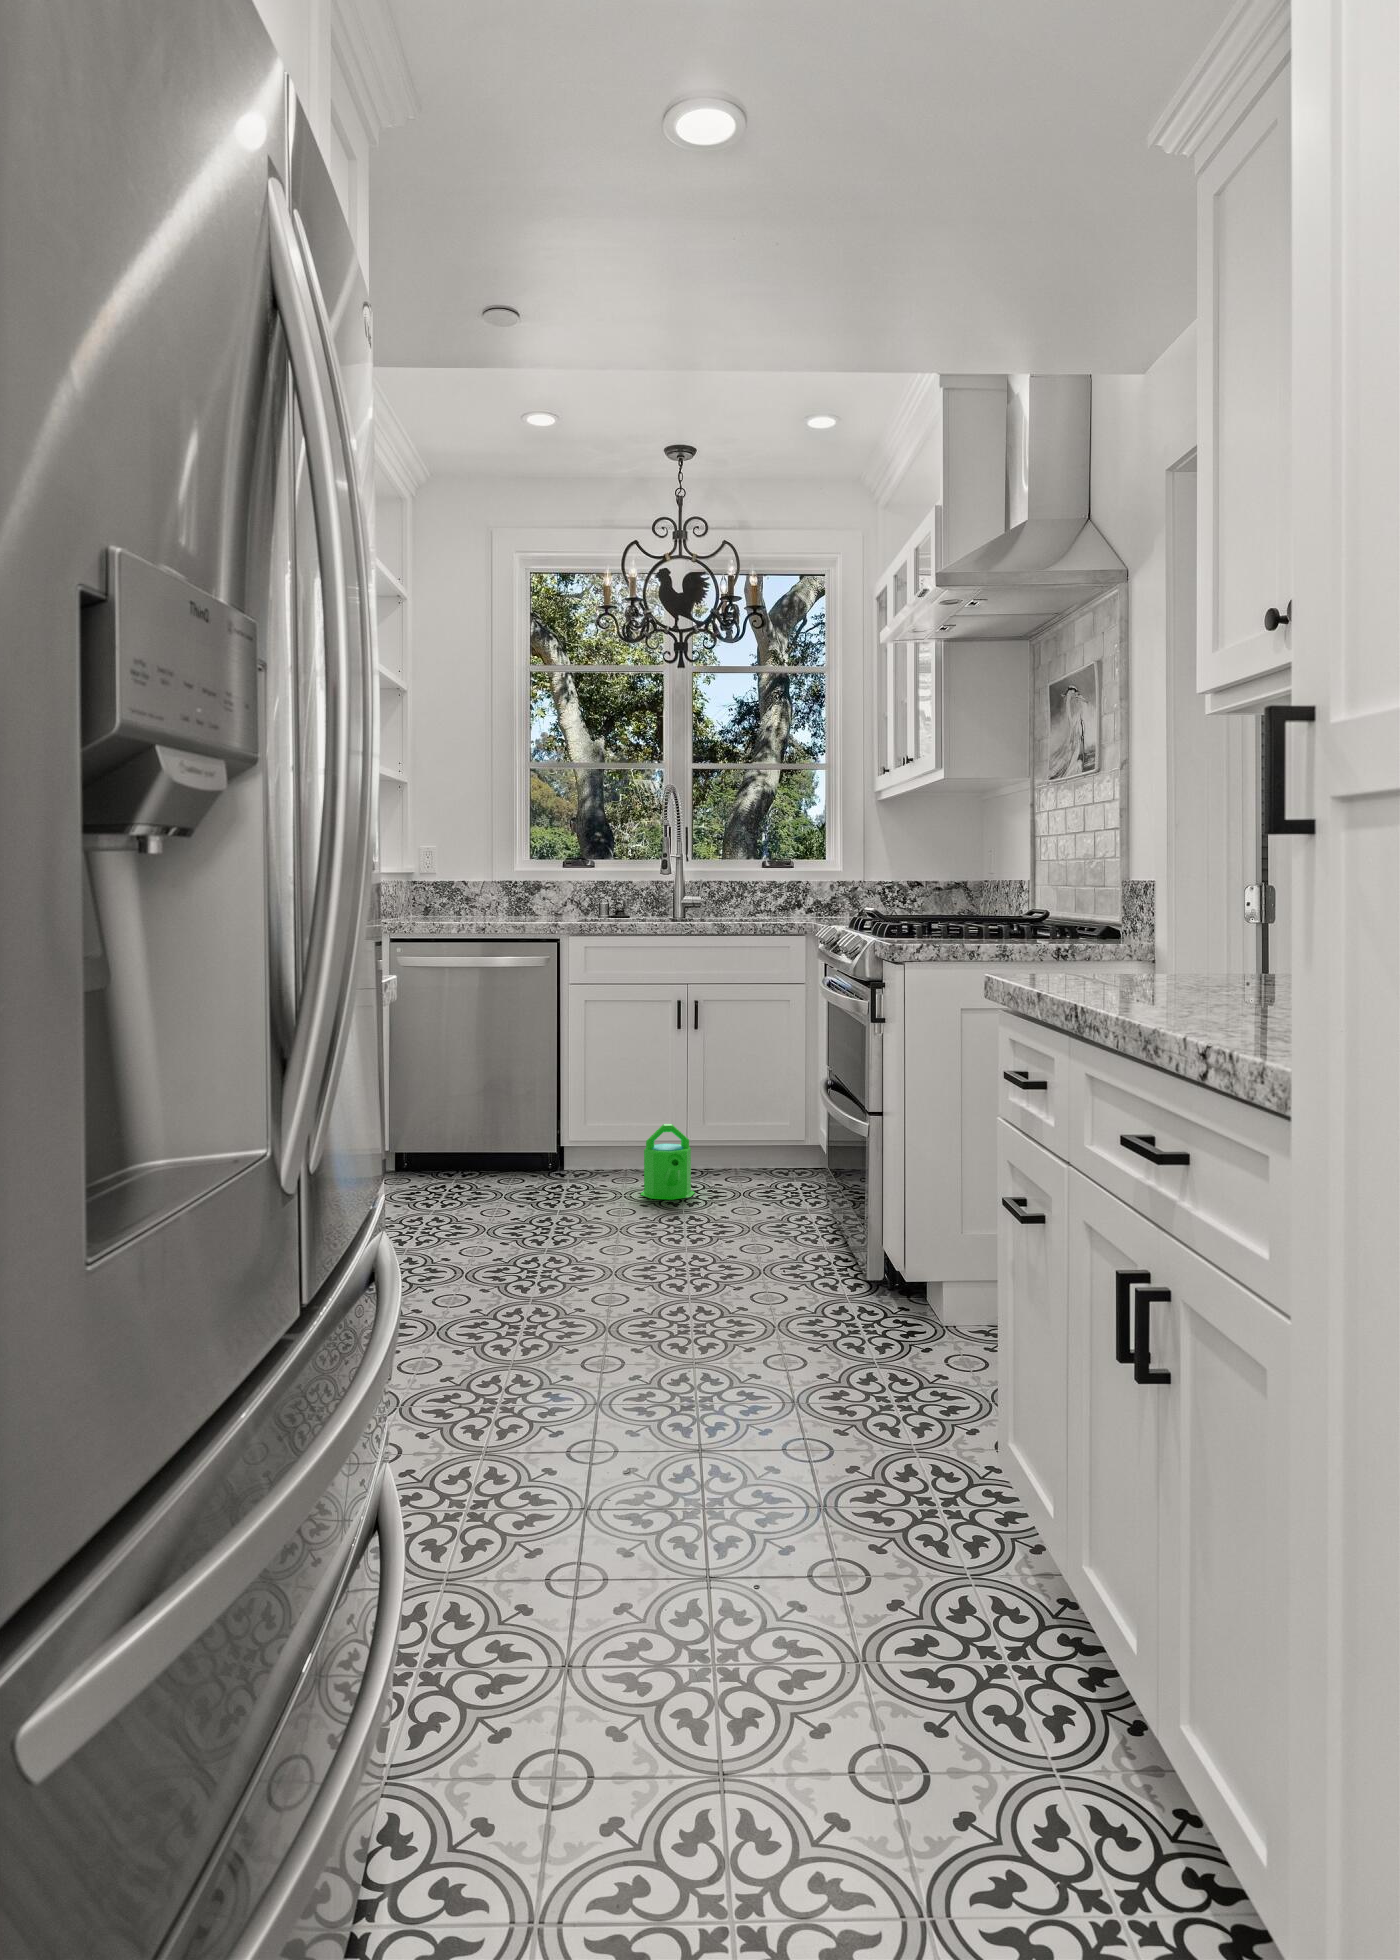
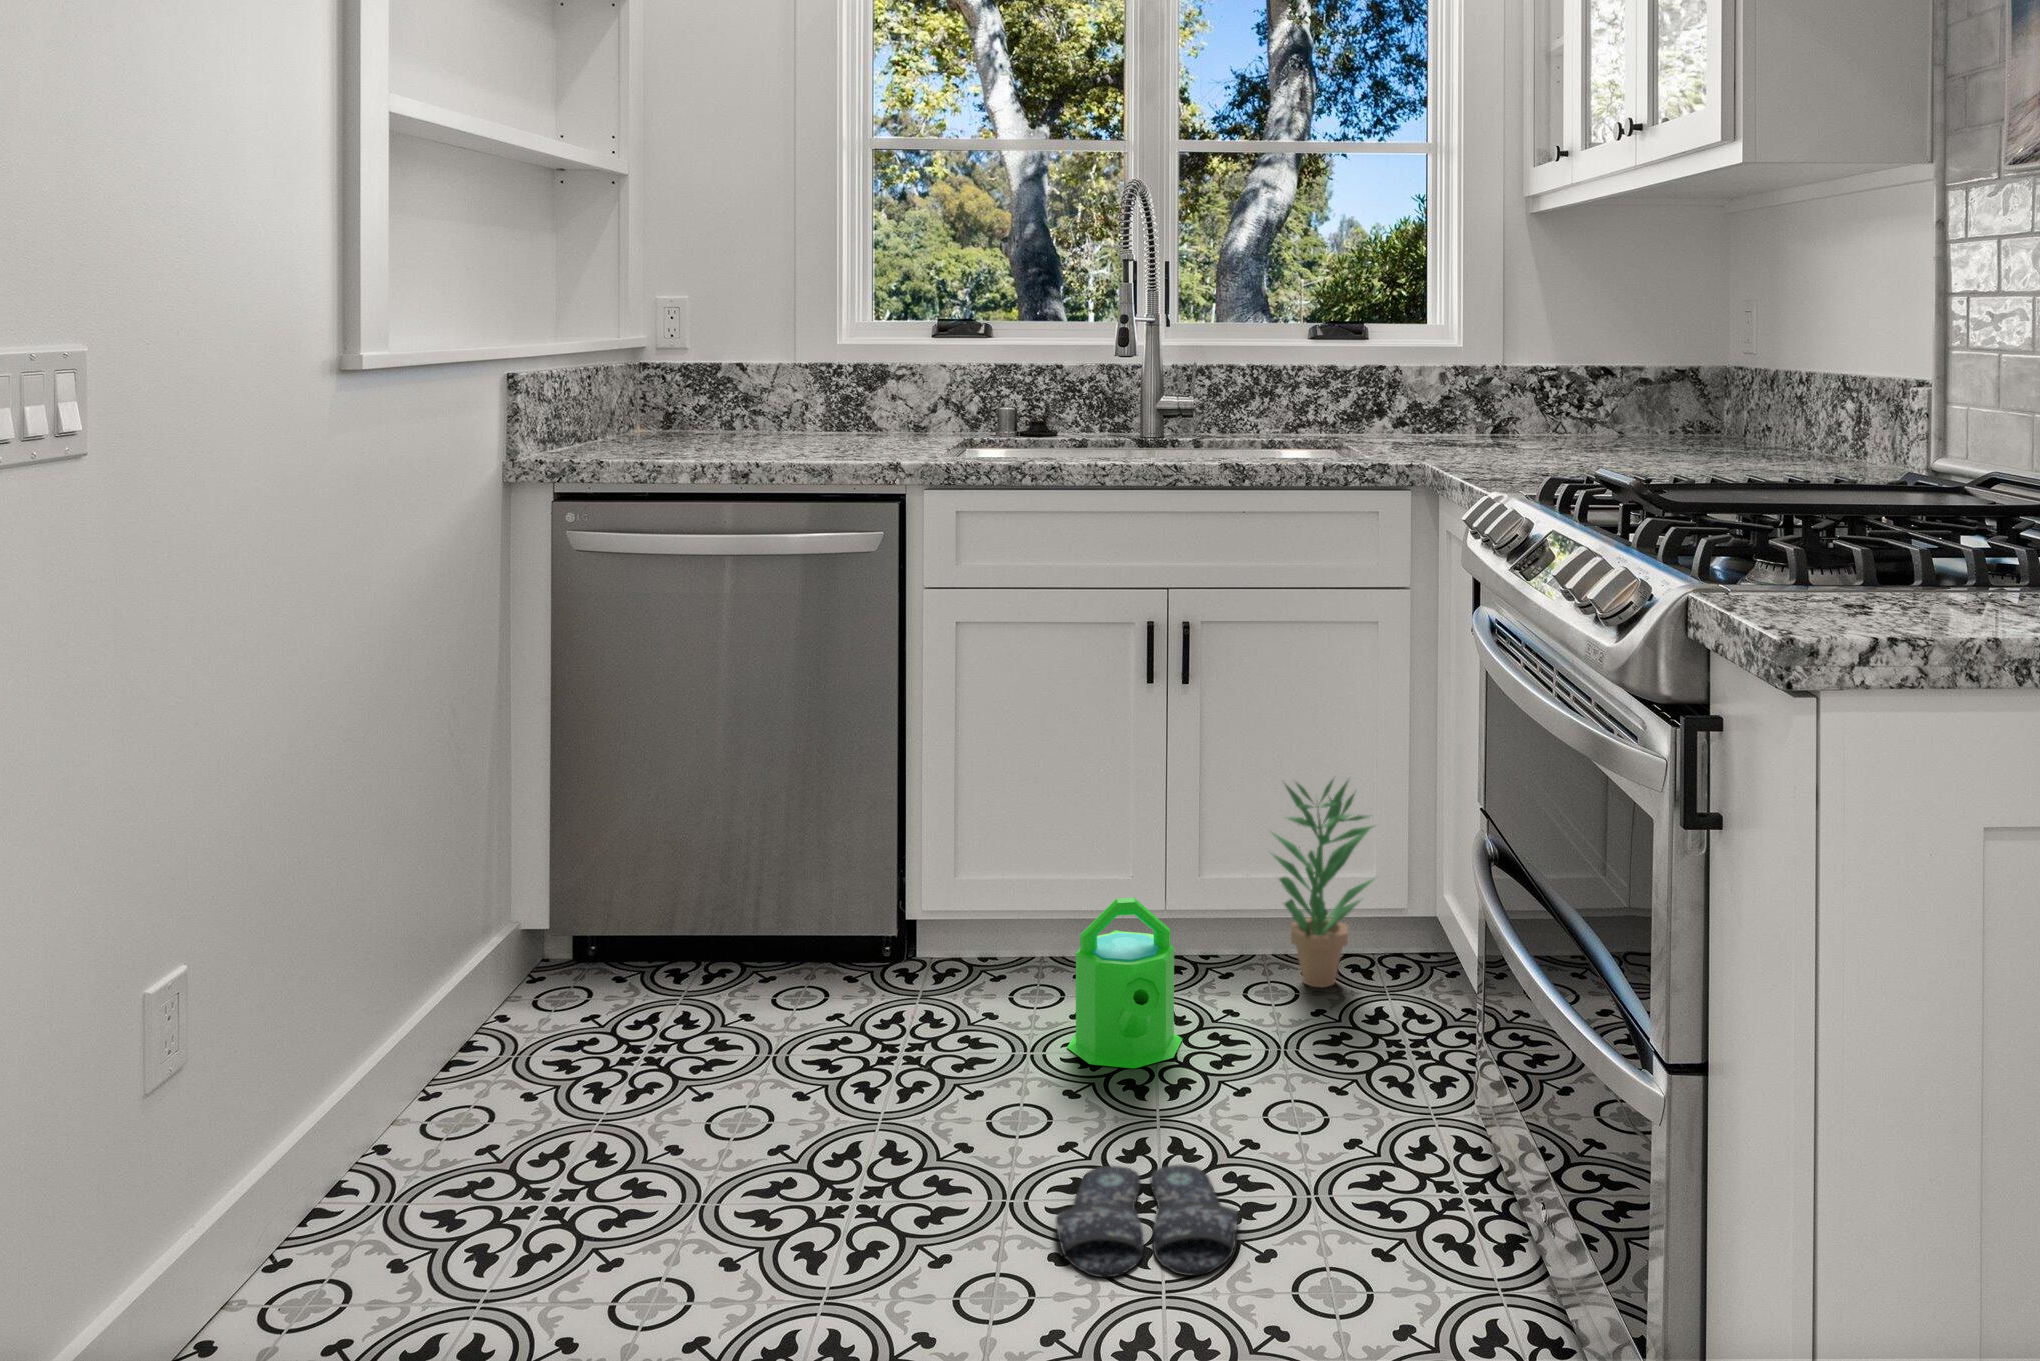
potted plant: none [736,1074,792,1179] -> present [1271,780,1374,988]
slippers: none [638,1221,718,1246] -> present [1056,1165,1237,1277]

